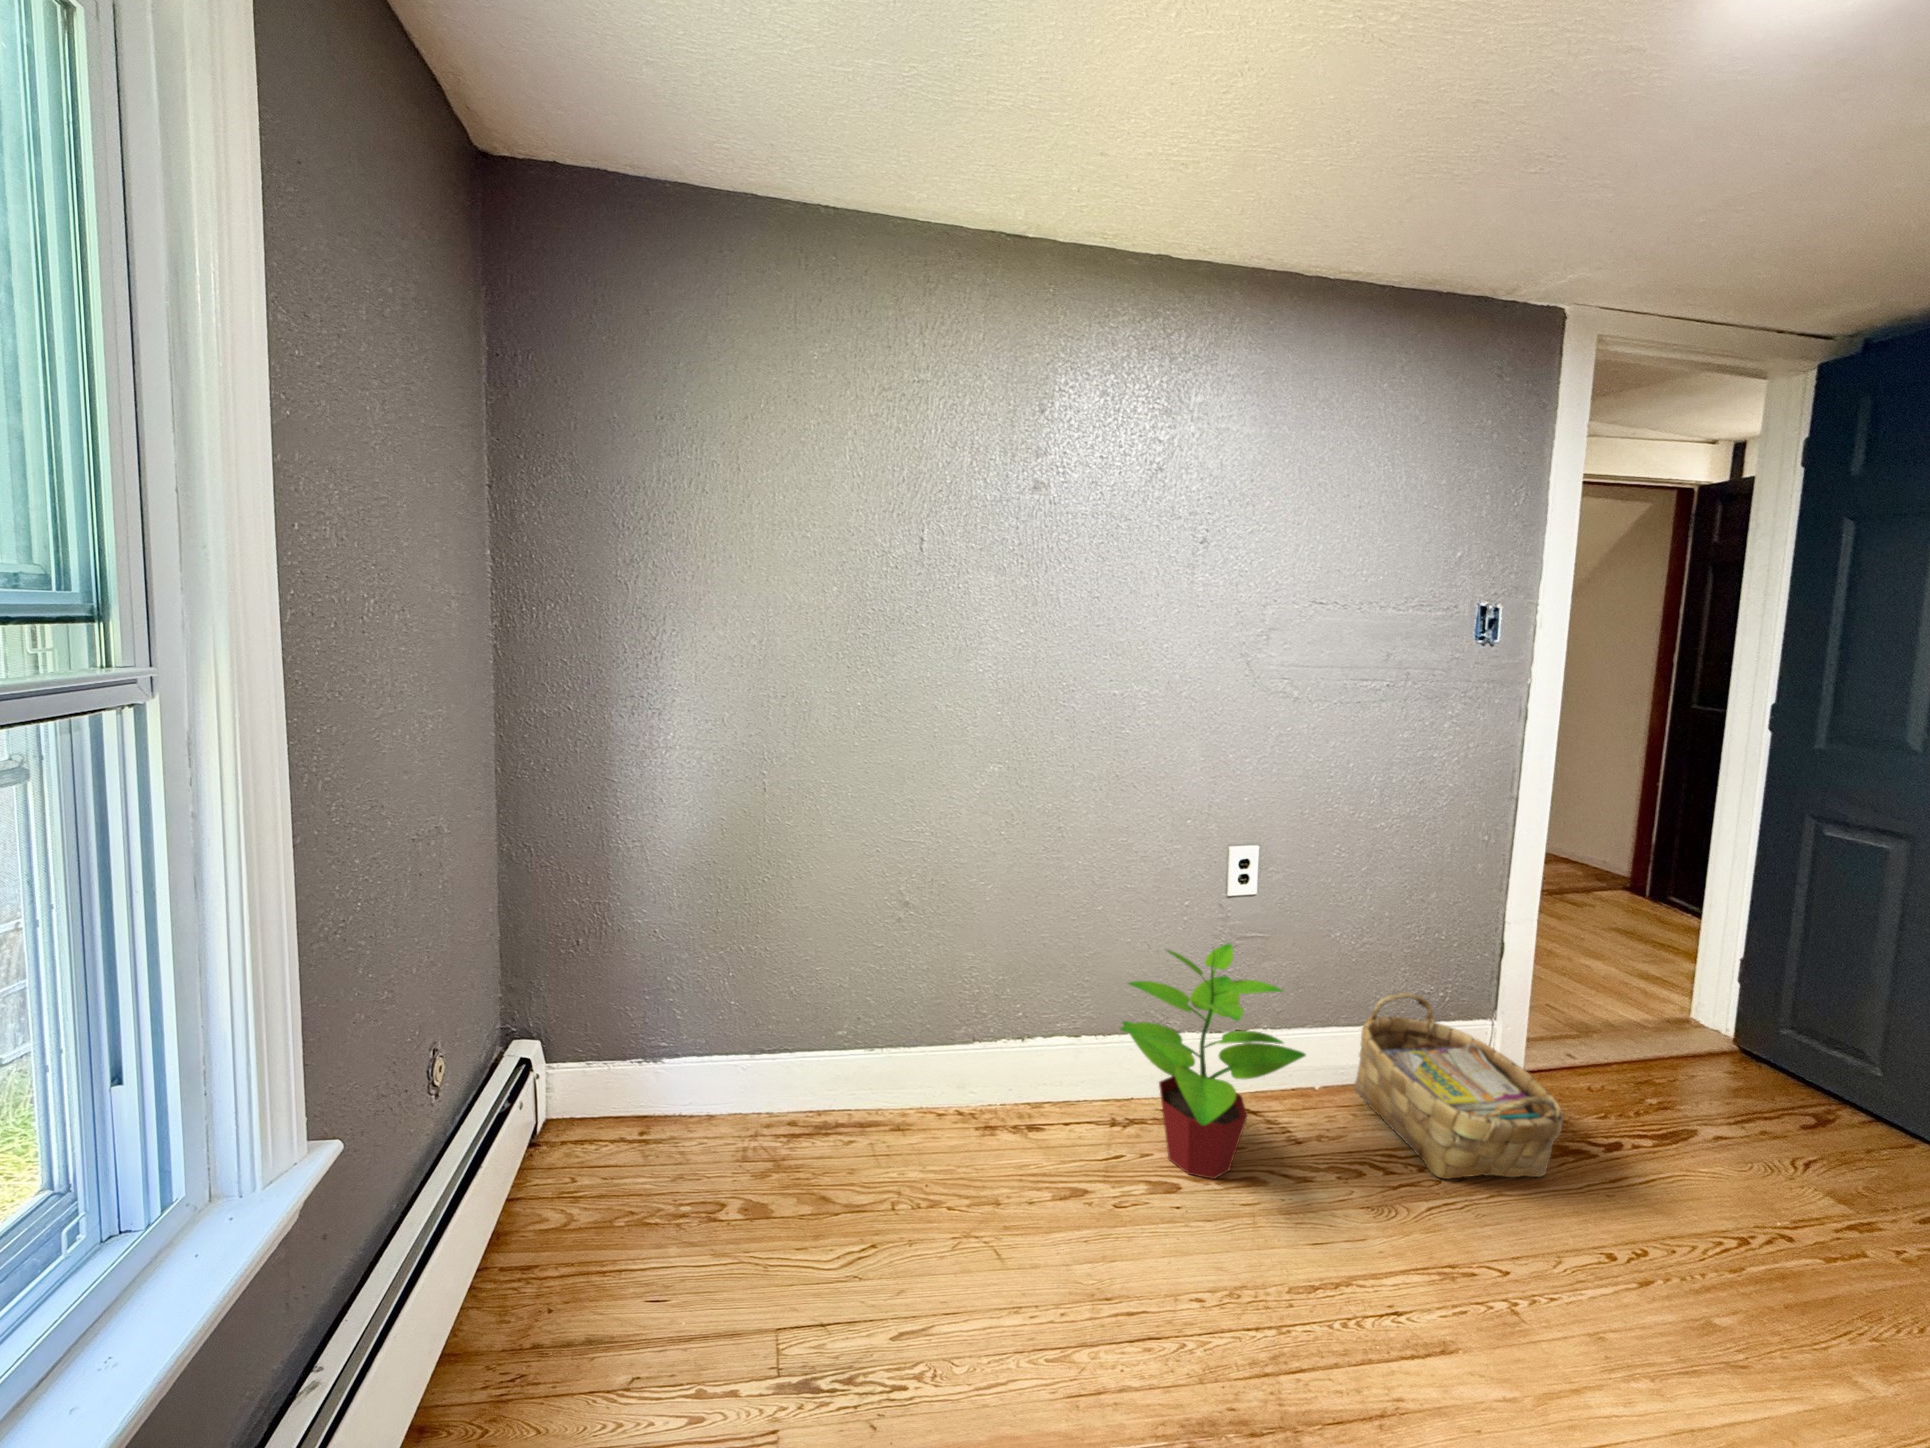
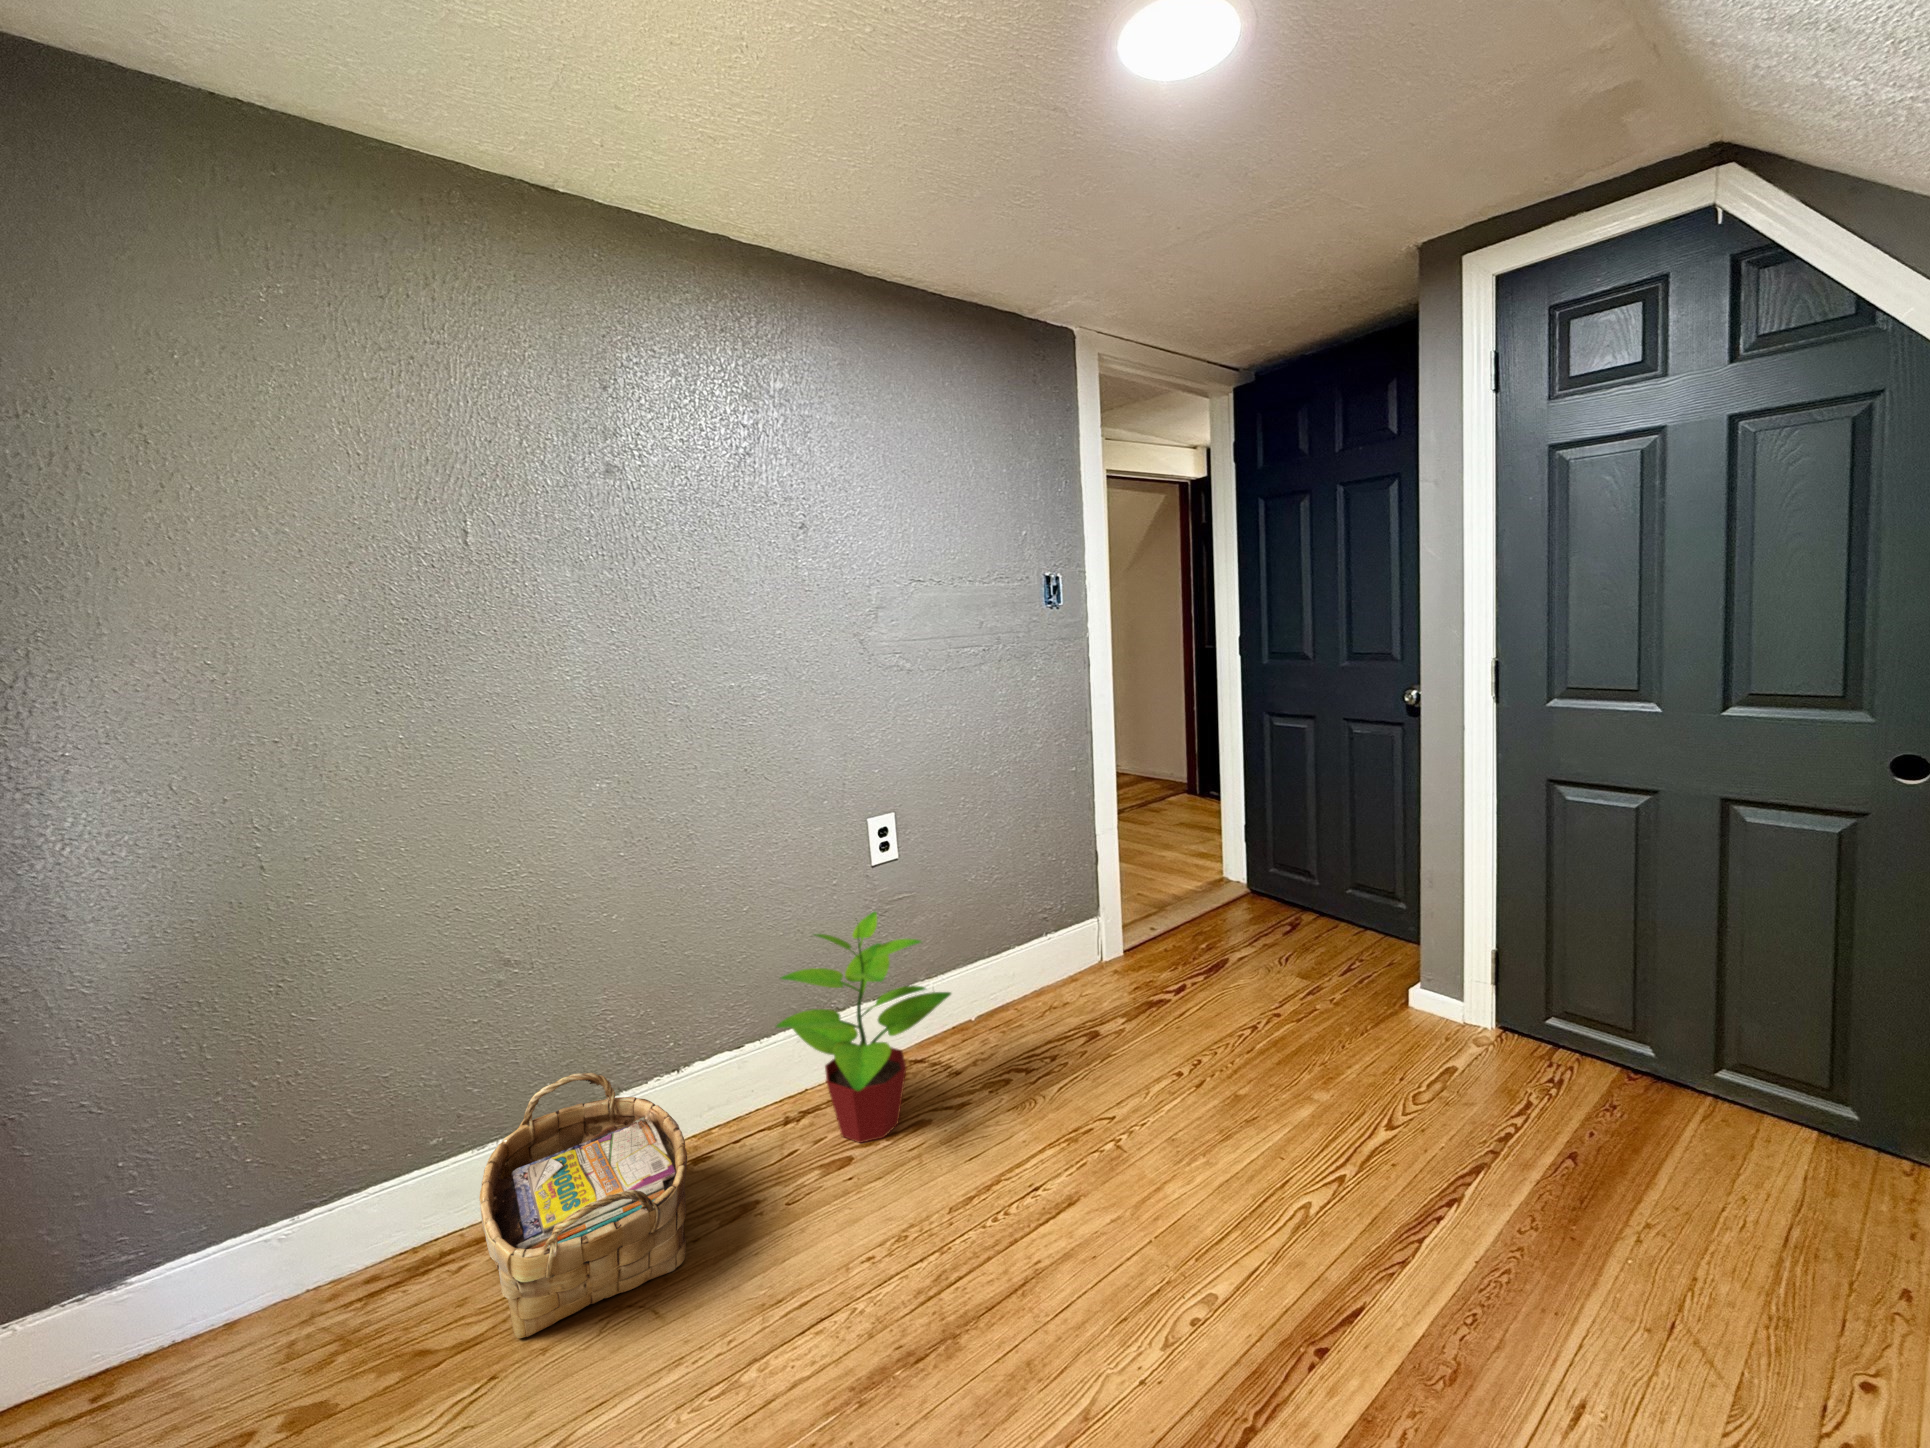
woven basket: present [1354,992,1563,1179] -> present [479,1073,687,1338]

